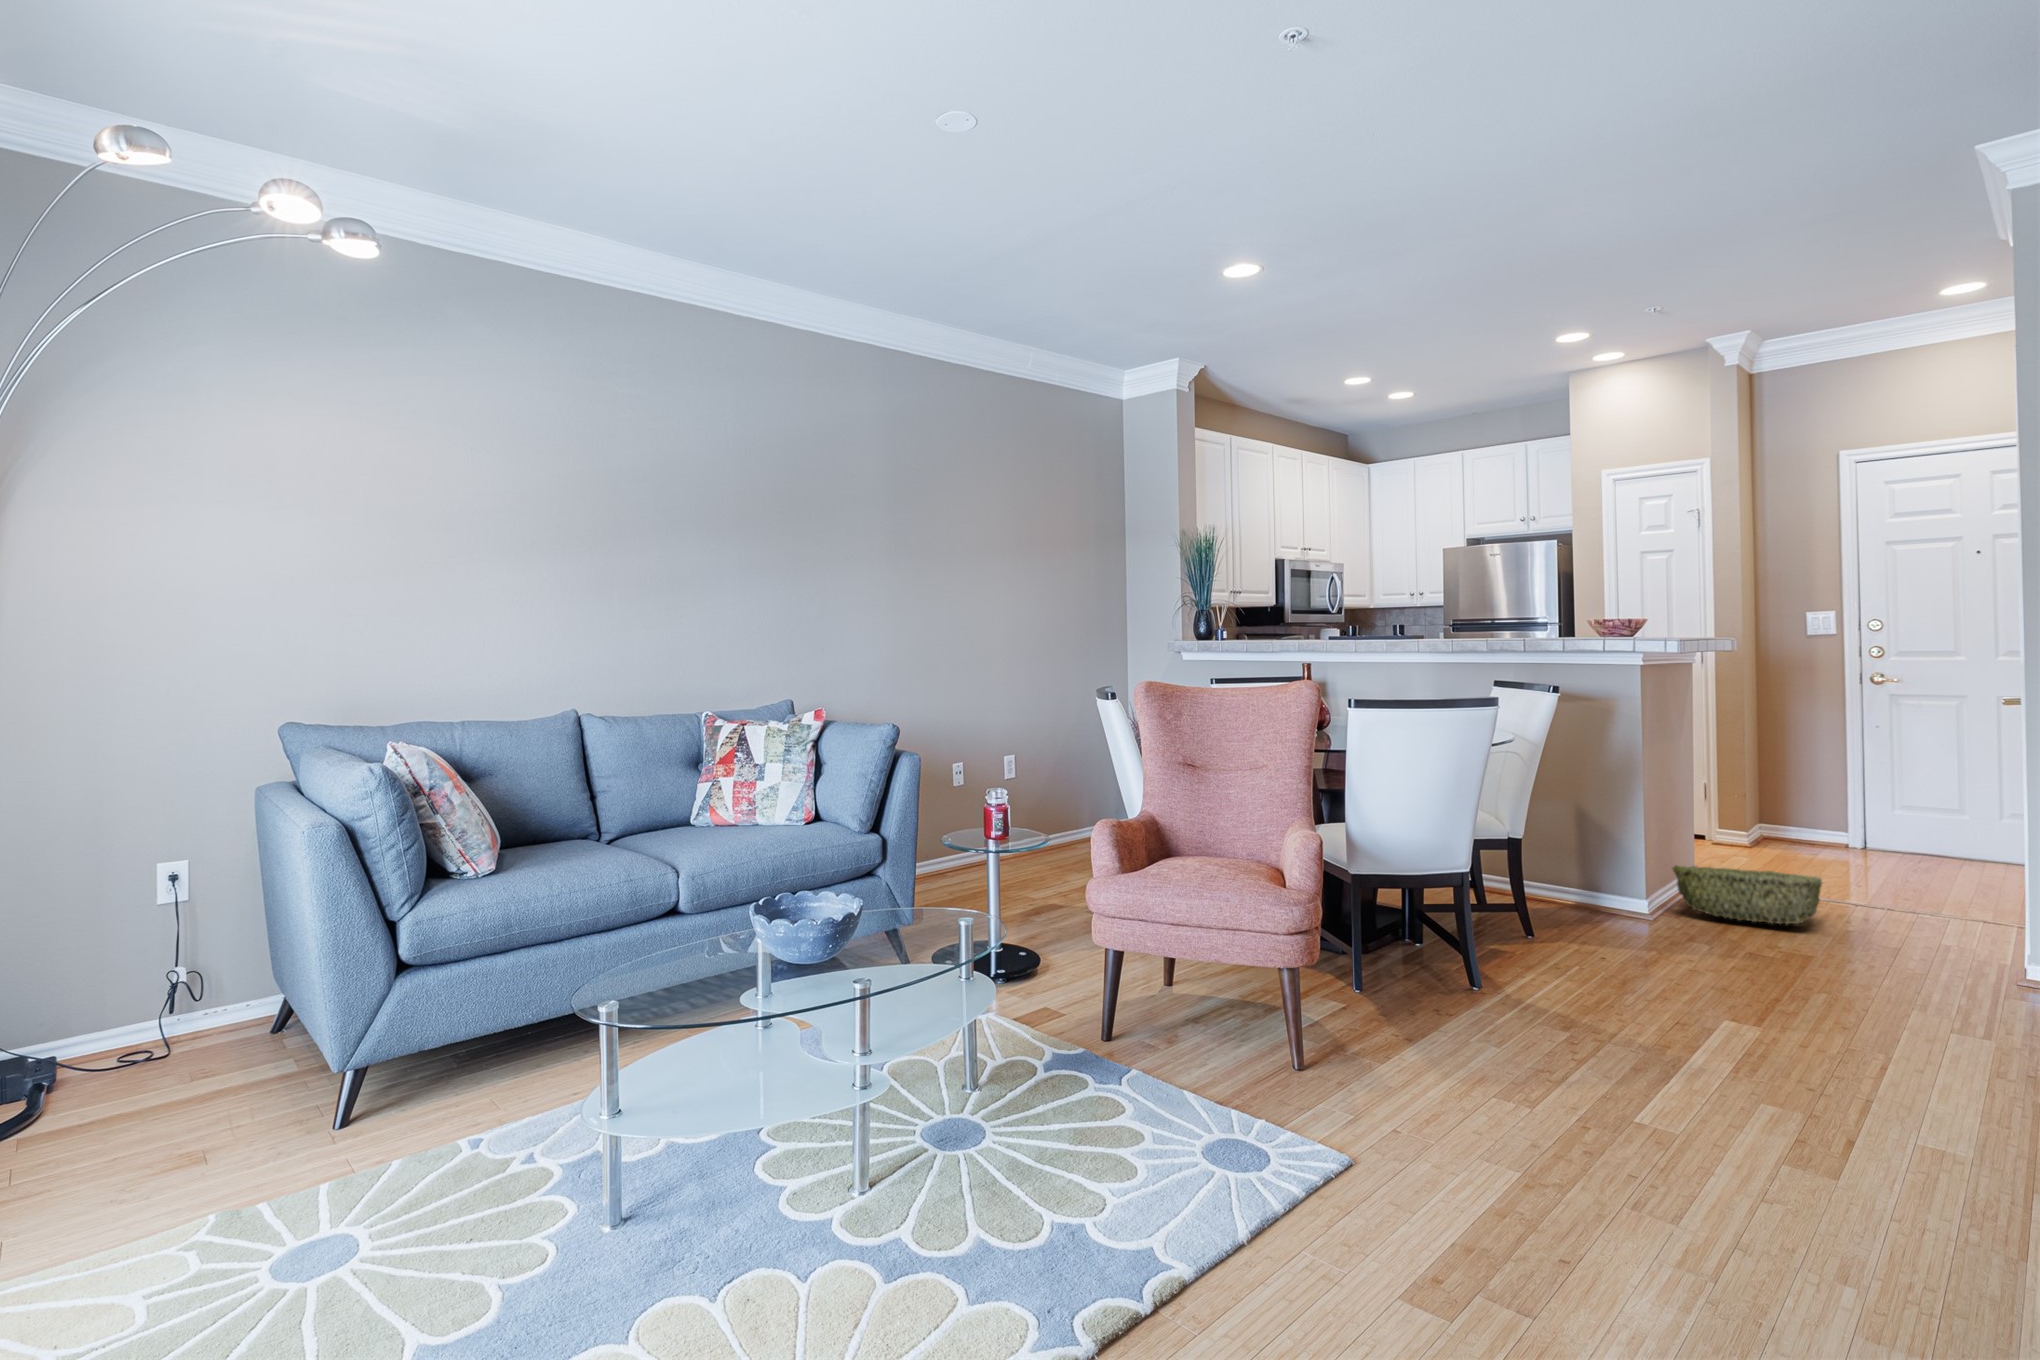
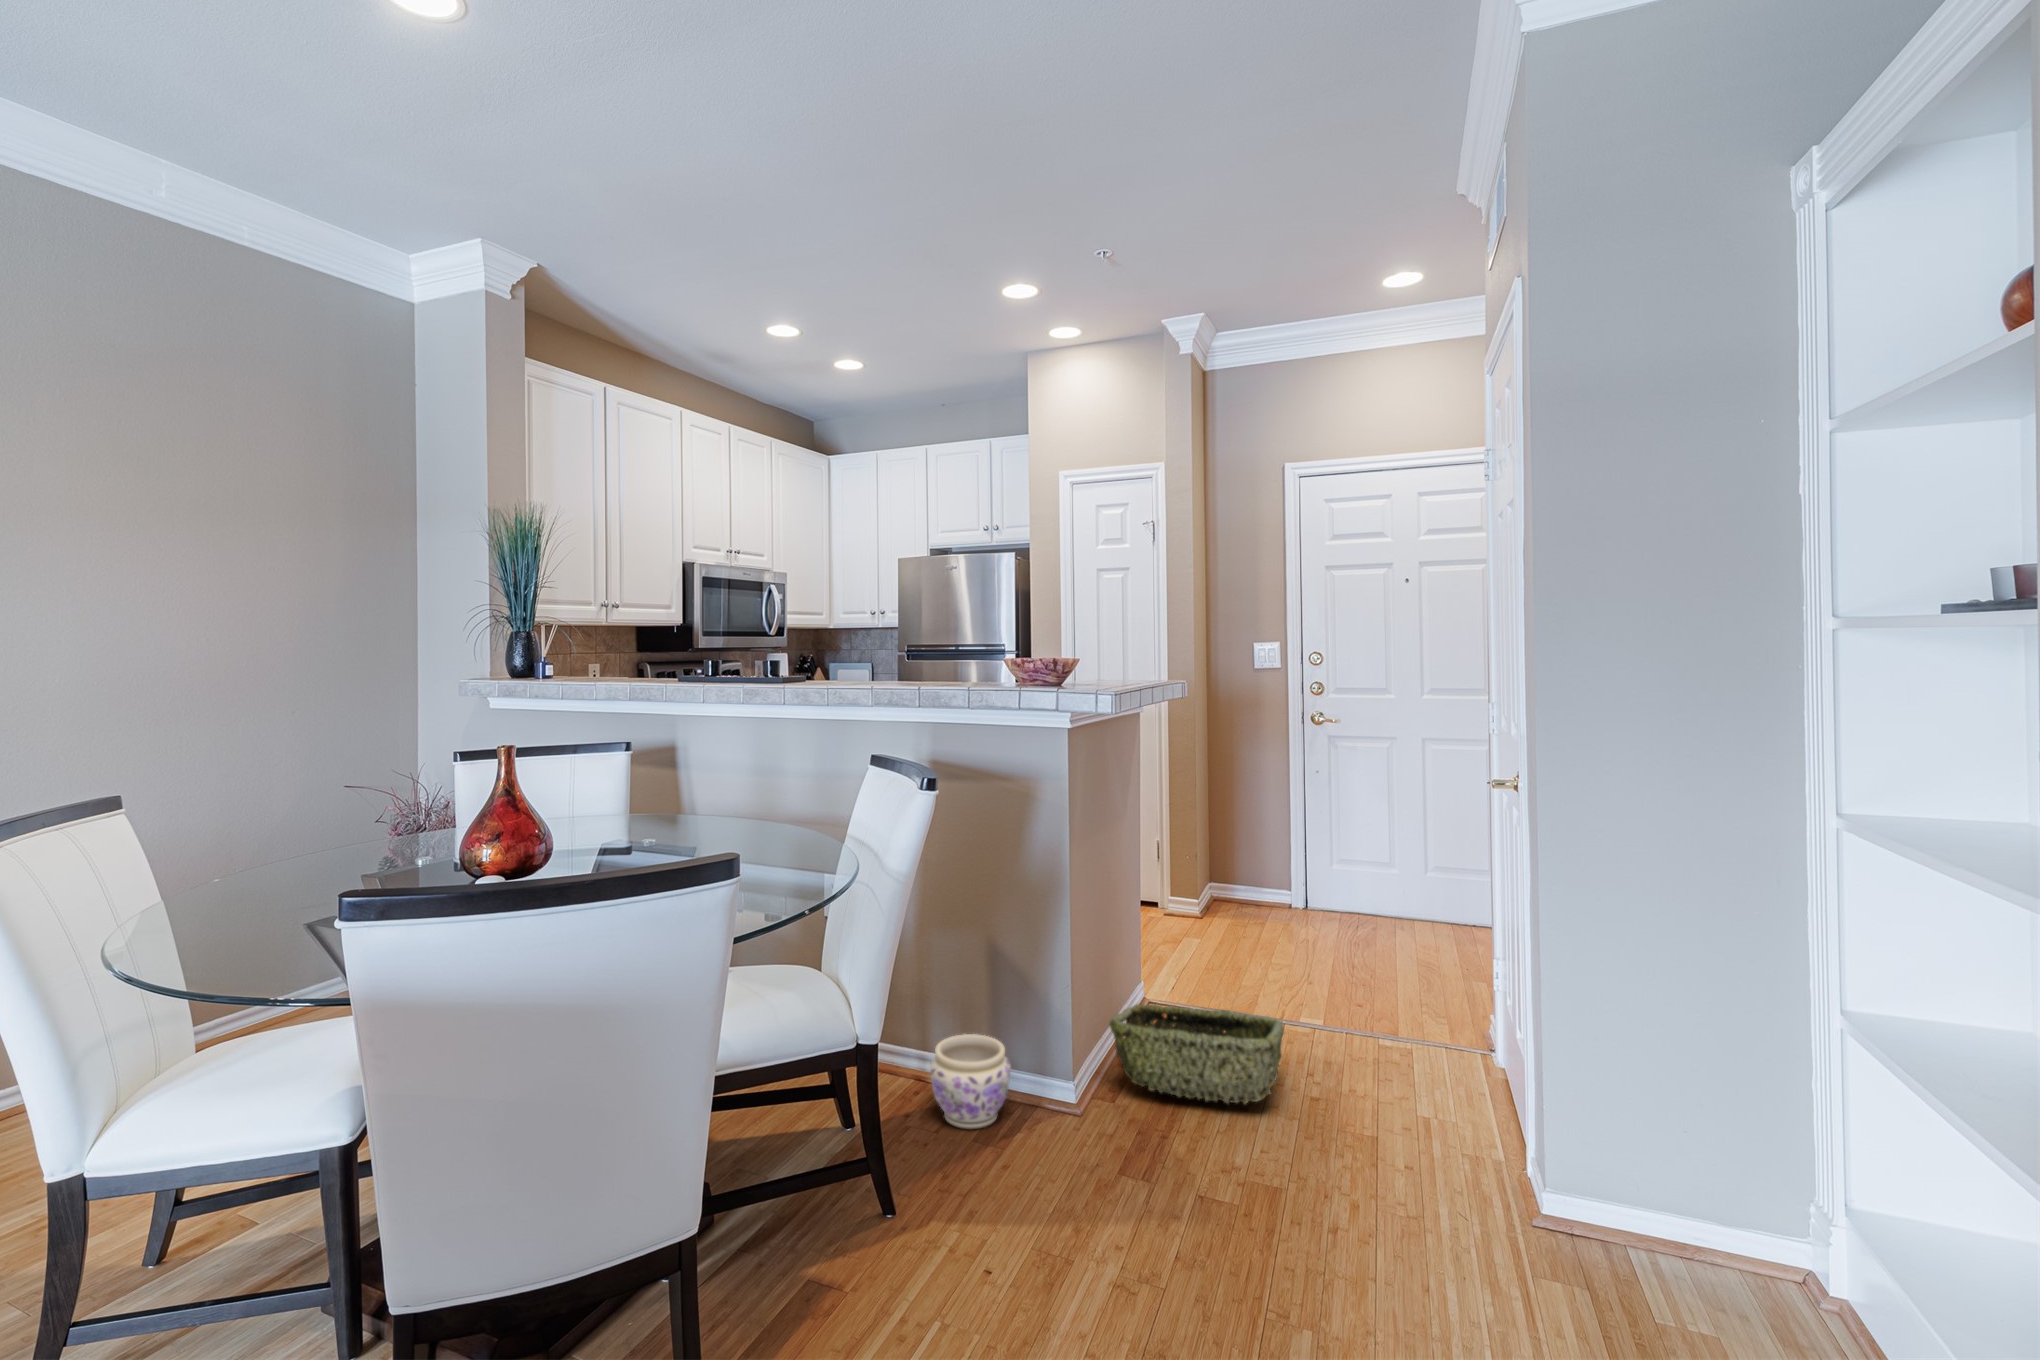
planter: none [1537,866,1597,919] -> present [930,1034,1011,1130]

